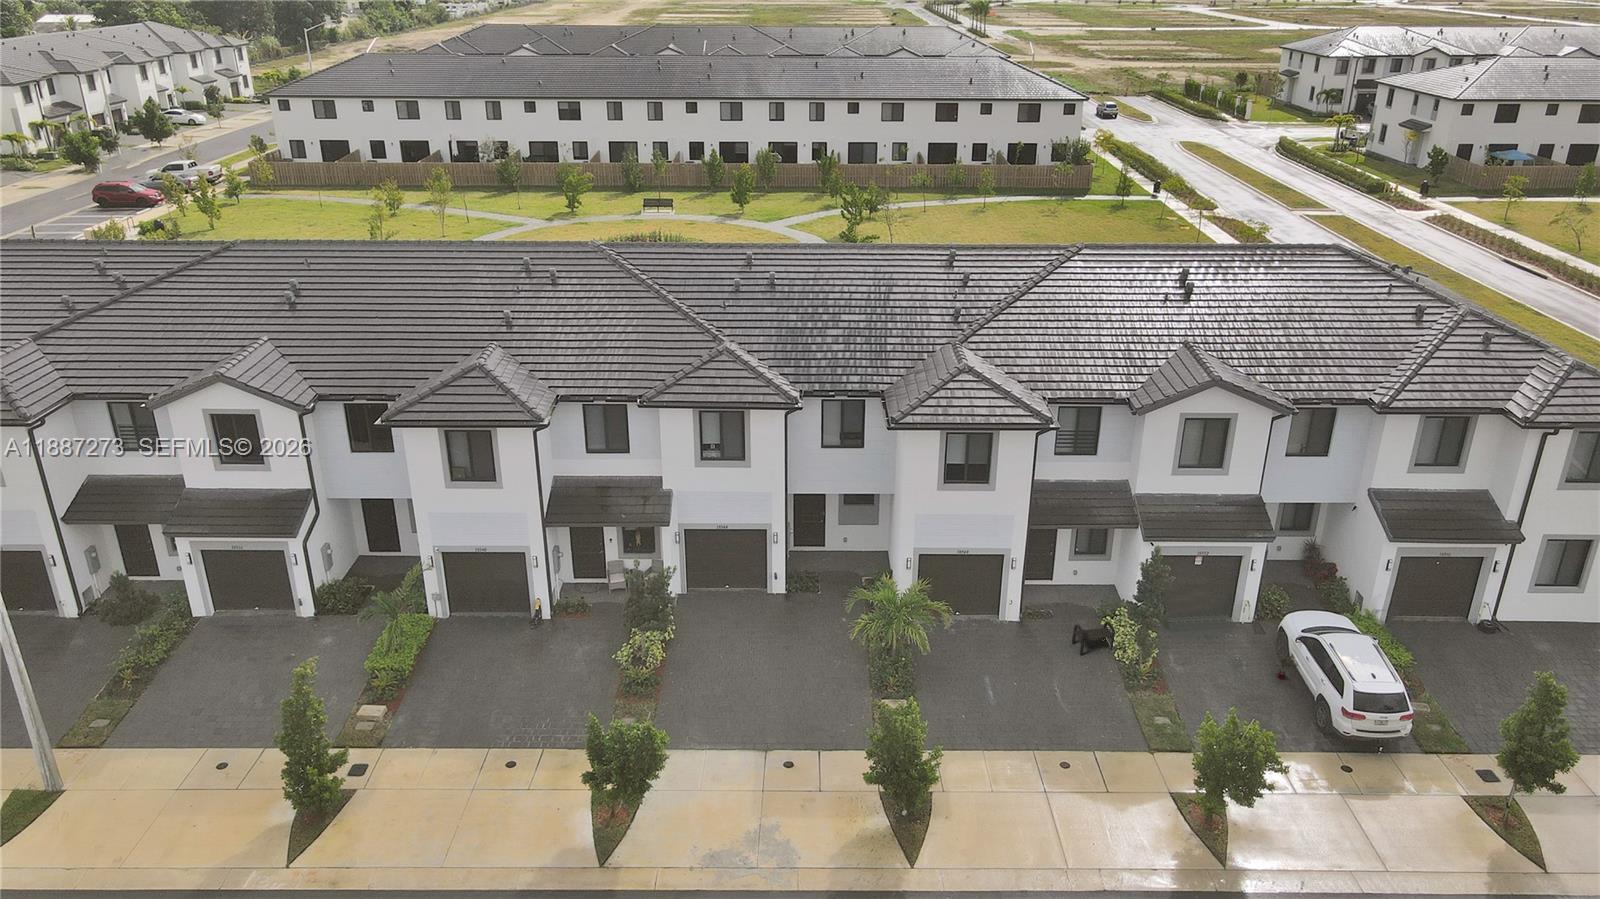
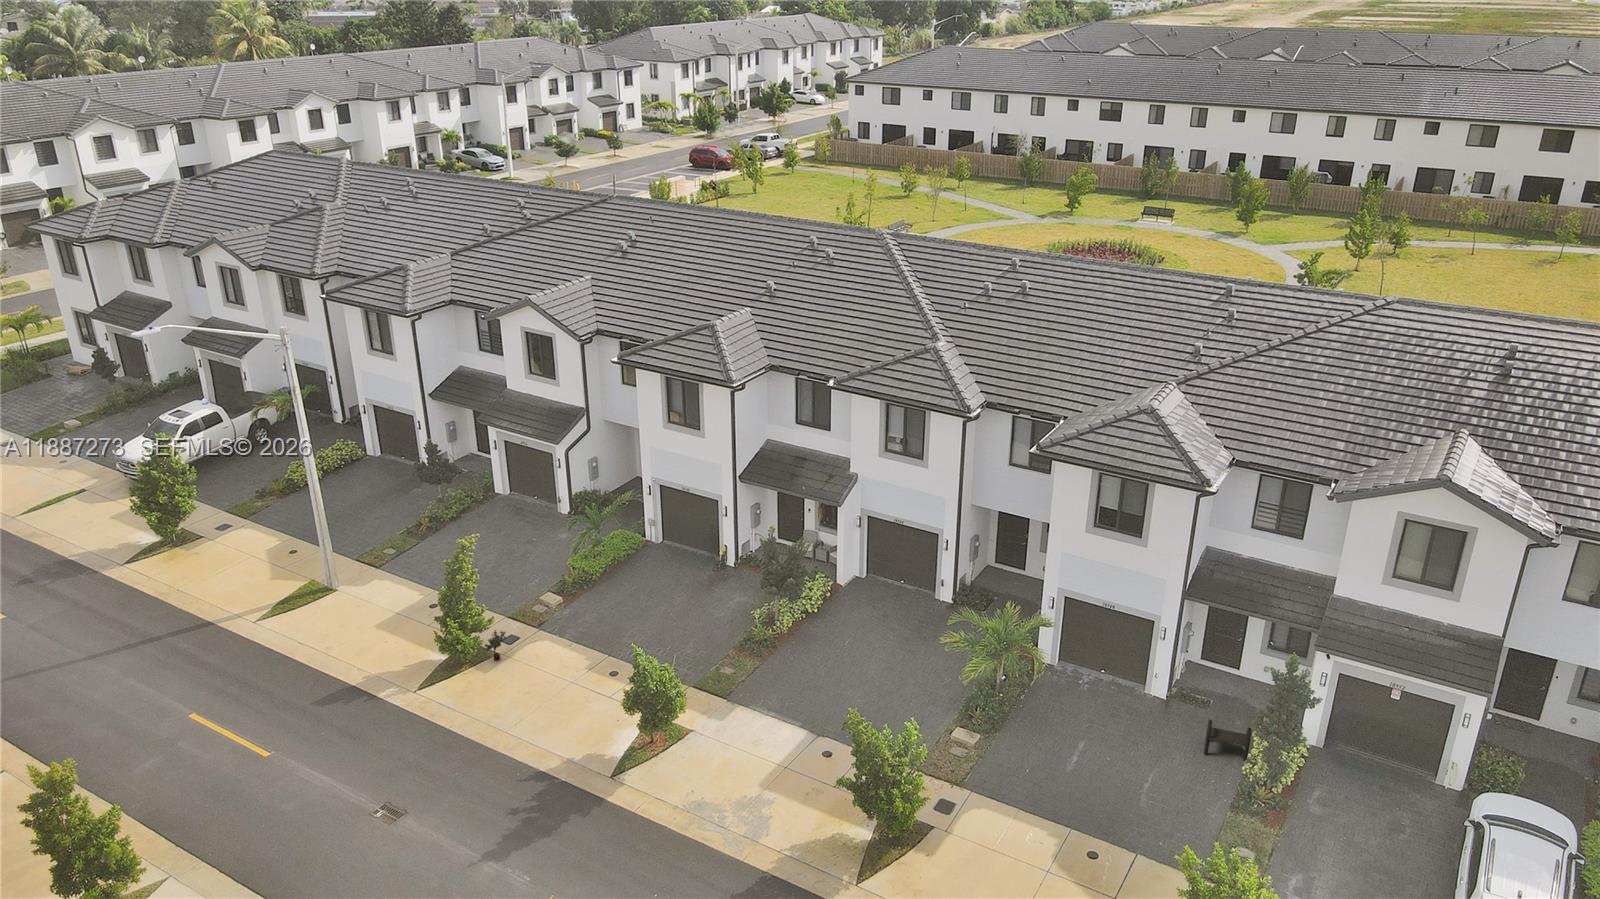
potted tree: present [1278,653,1297,679] -> present [484,630,506,661]

